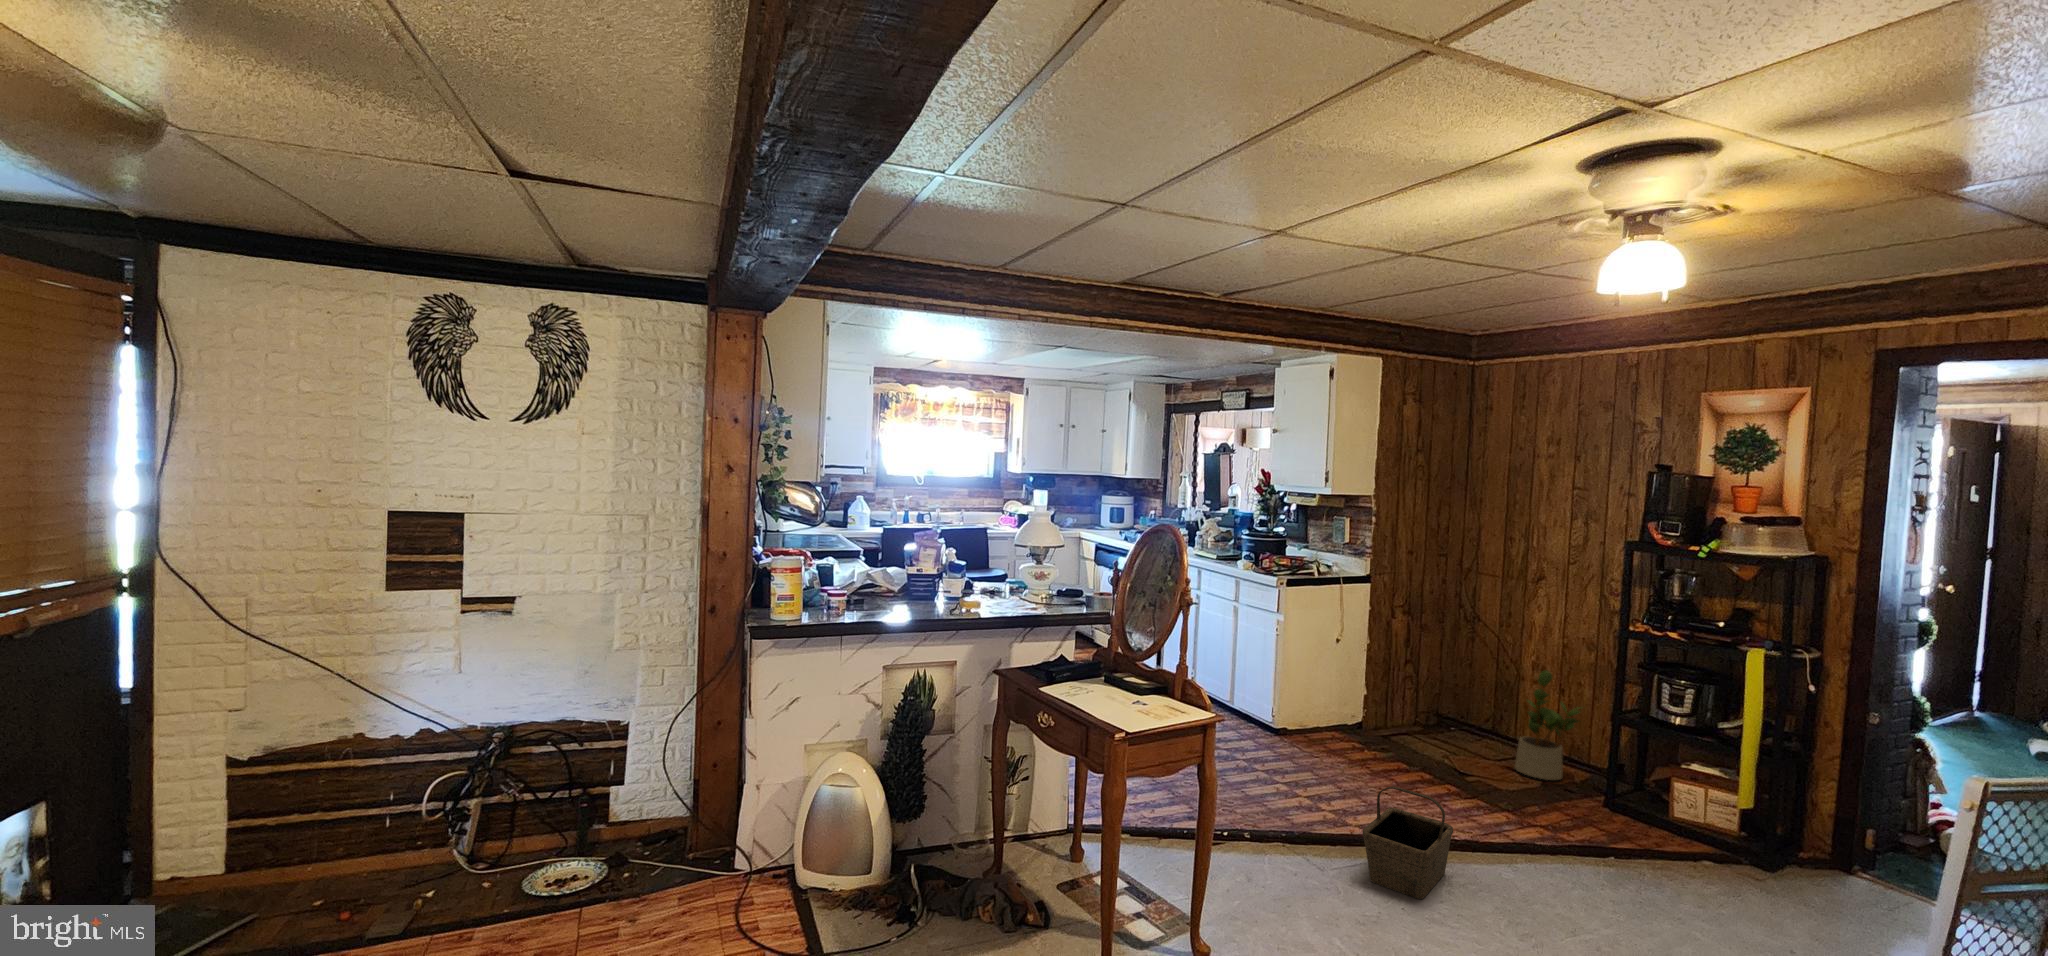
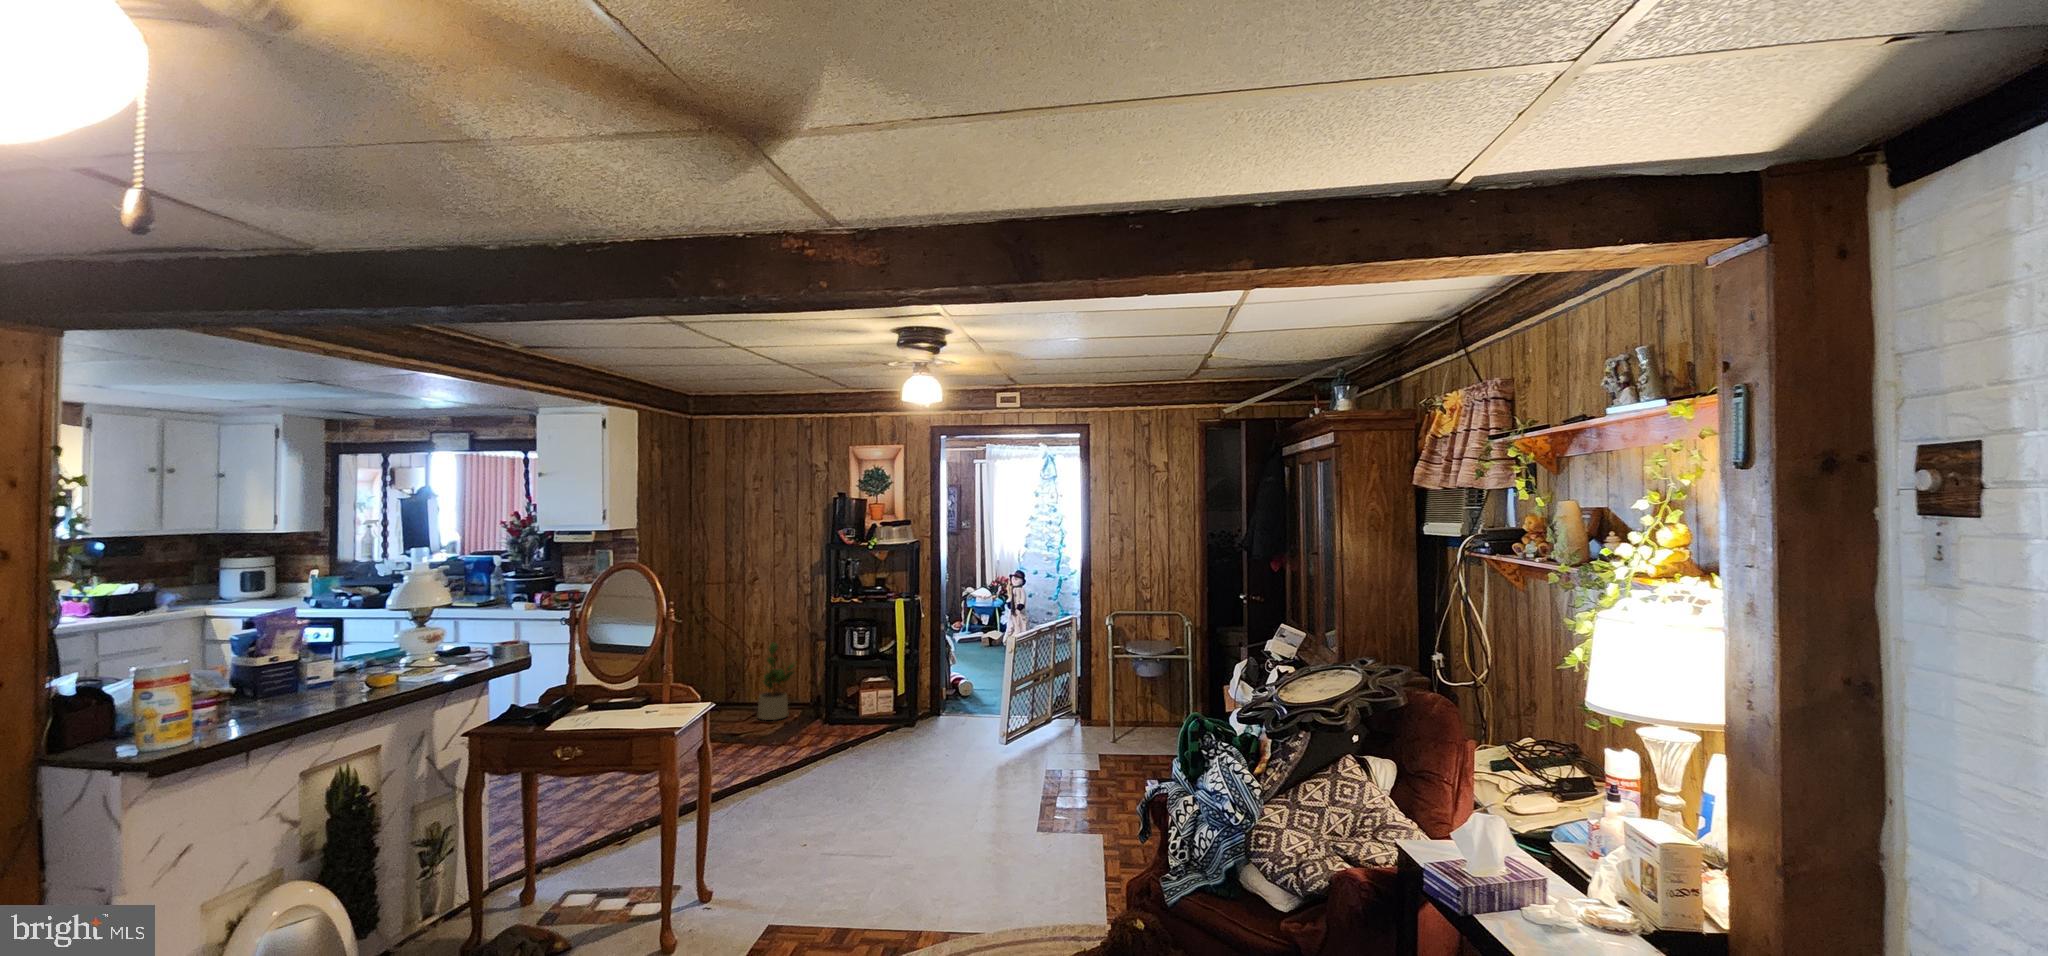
basket: present [1363,786,1453,899] -> none [737,738,787,812]

